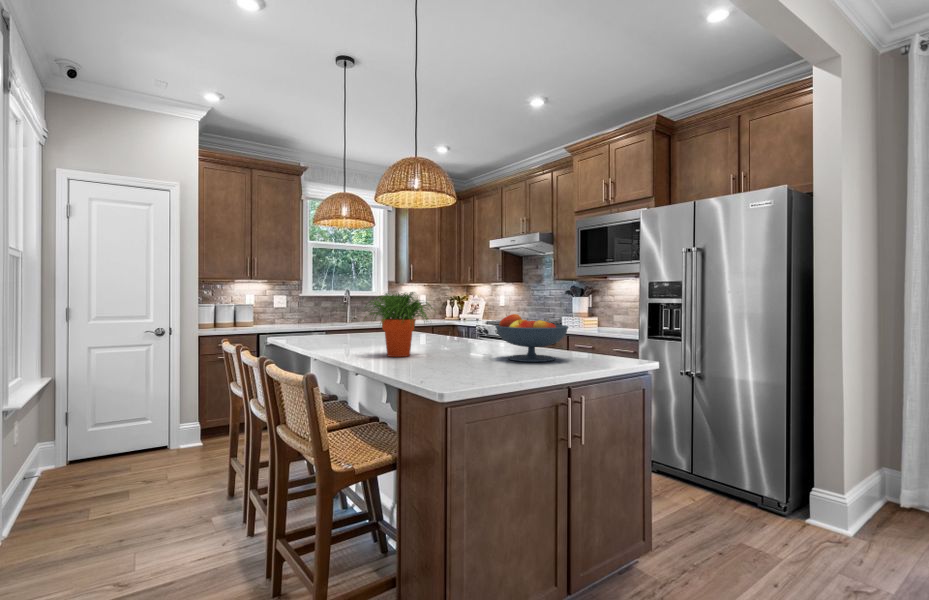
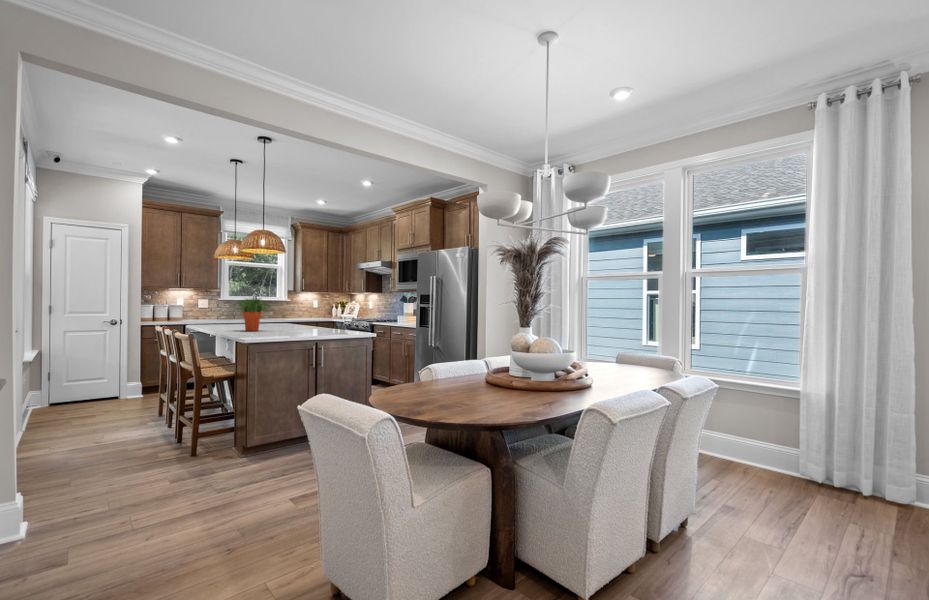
fruit bowl: present [496,314,568,362] -> none [300,310,337,333]

